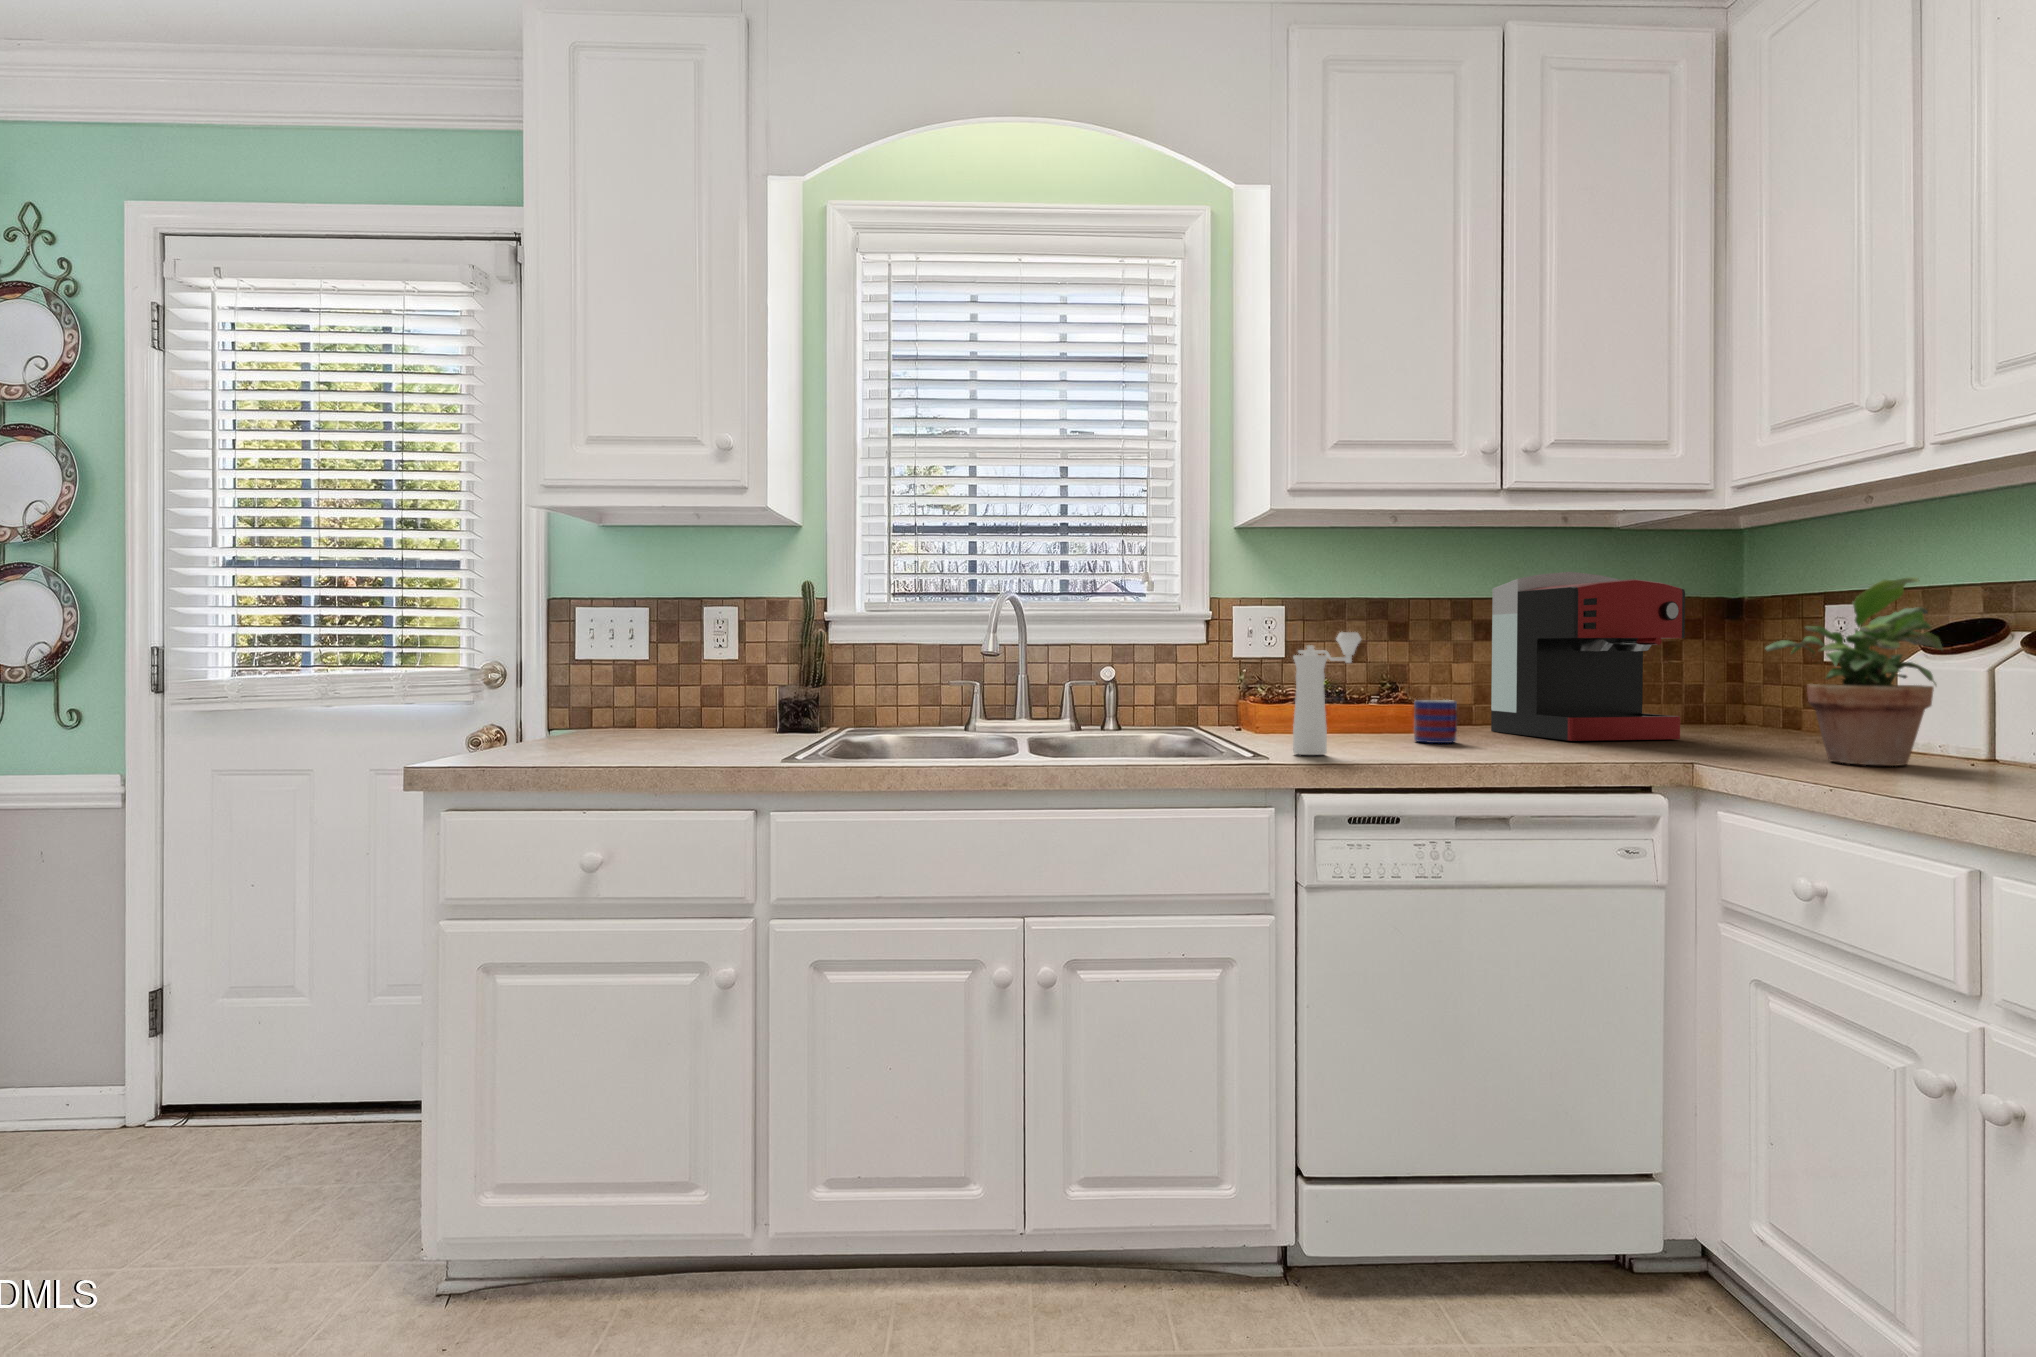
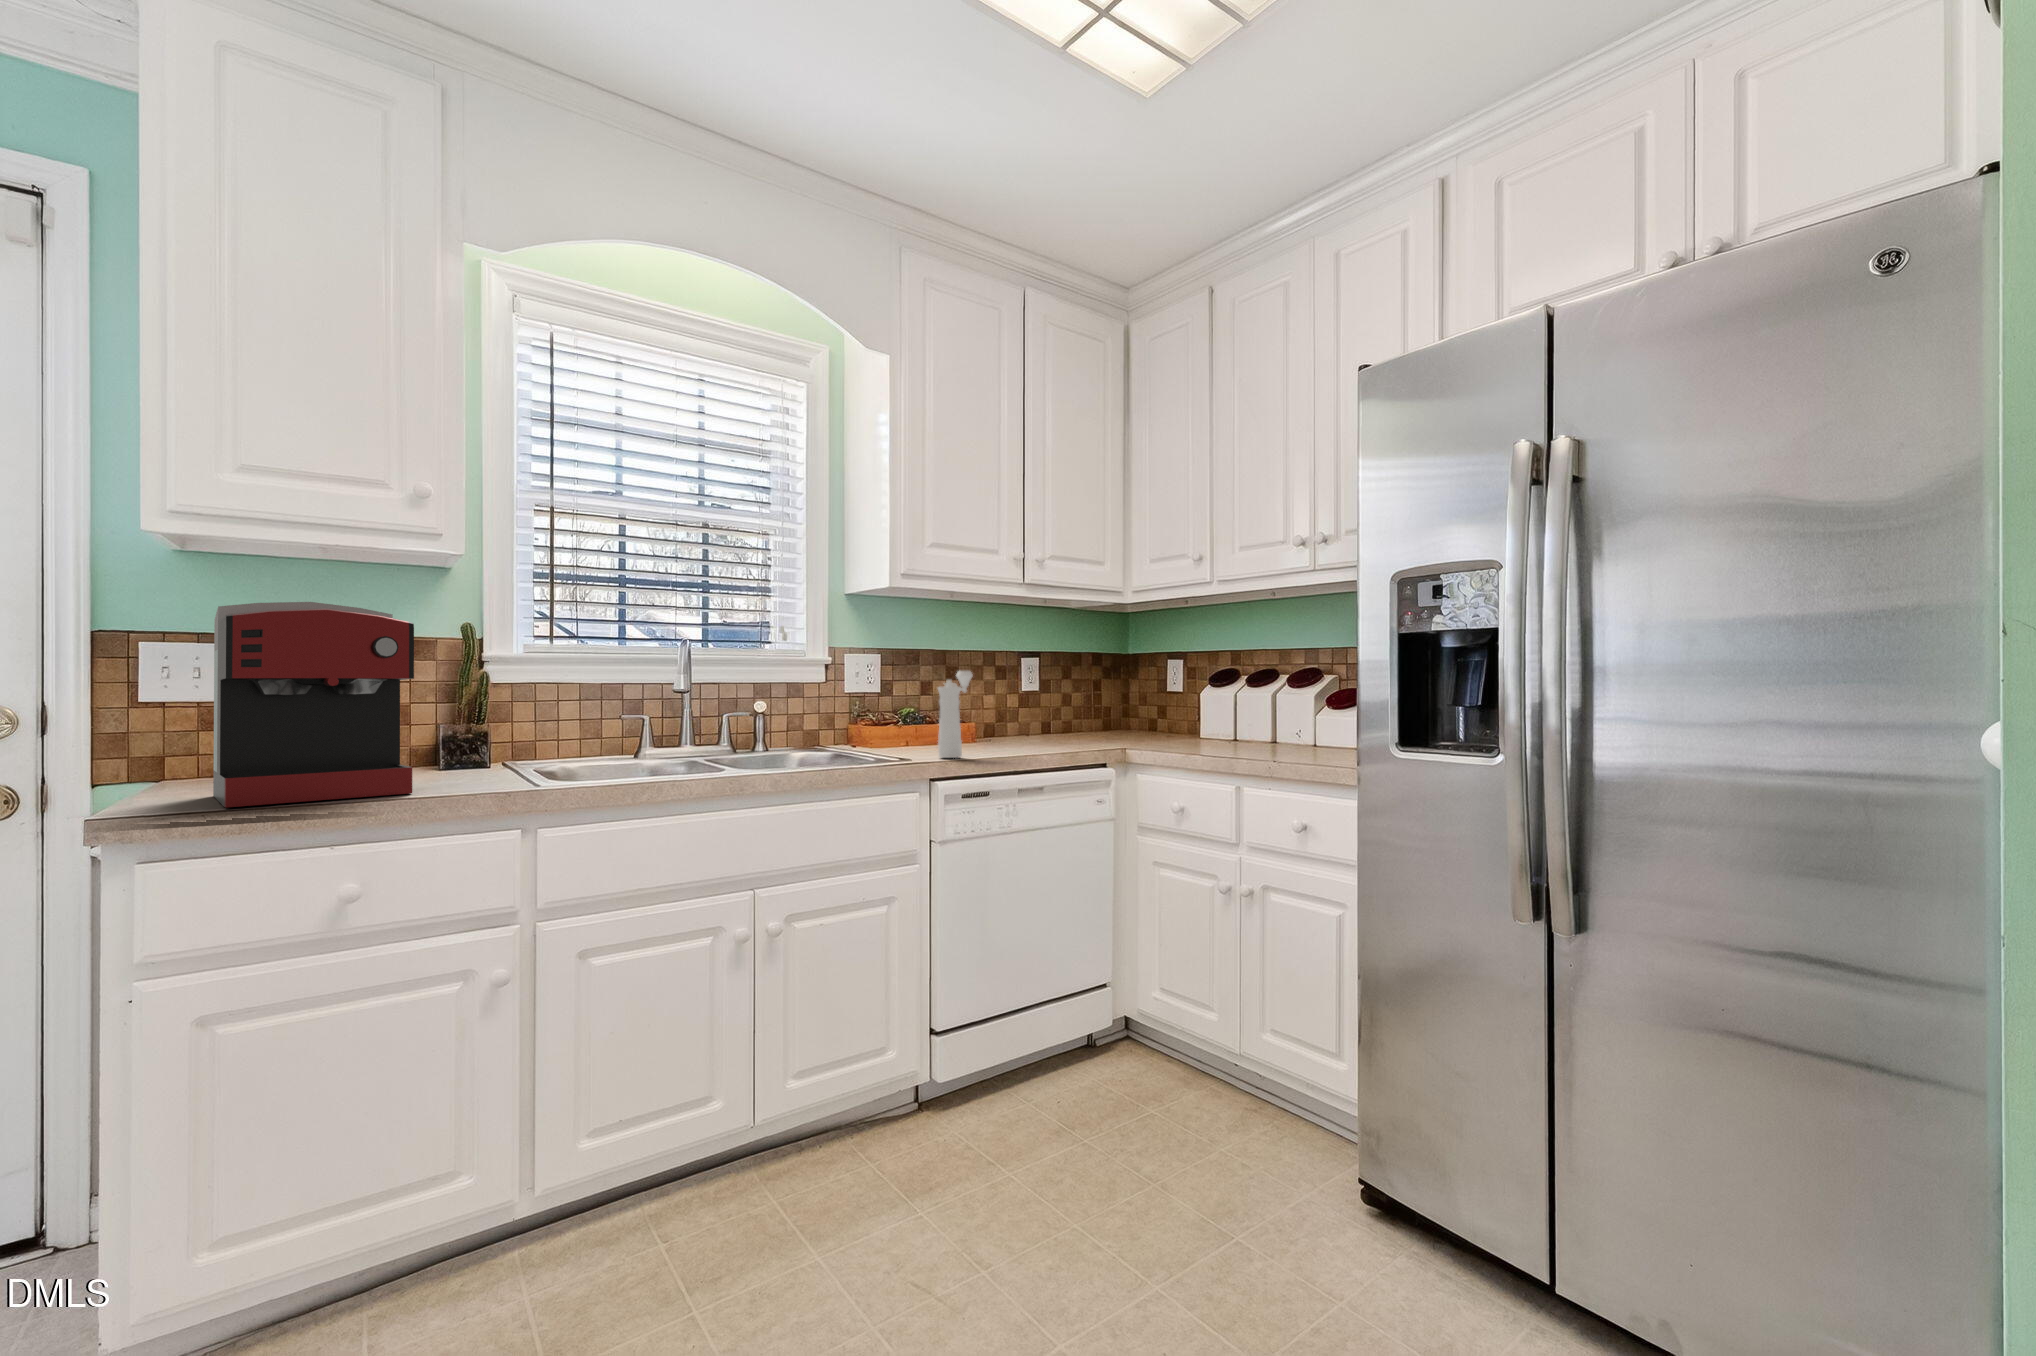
coffee maker: present [1491,572,1685,741] -> present [213,602,414,807]
potted plant: present [1766,578,1943,766] -> none [1186,640,1265,744]
mug: present [1414,700,1457,743] -> none [987,718,1015,747]

